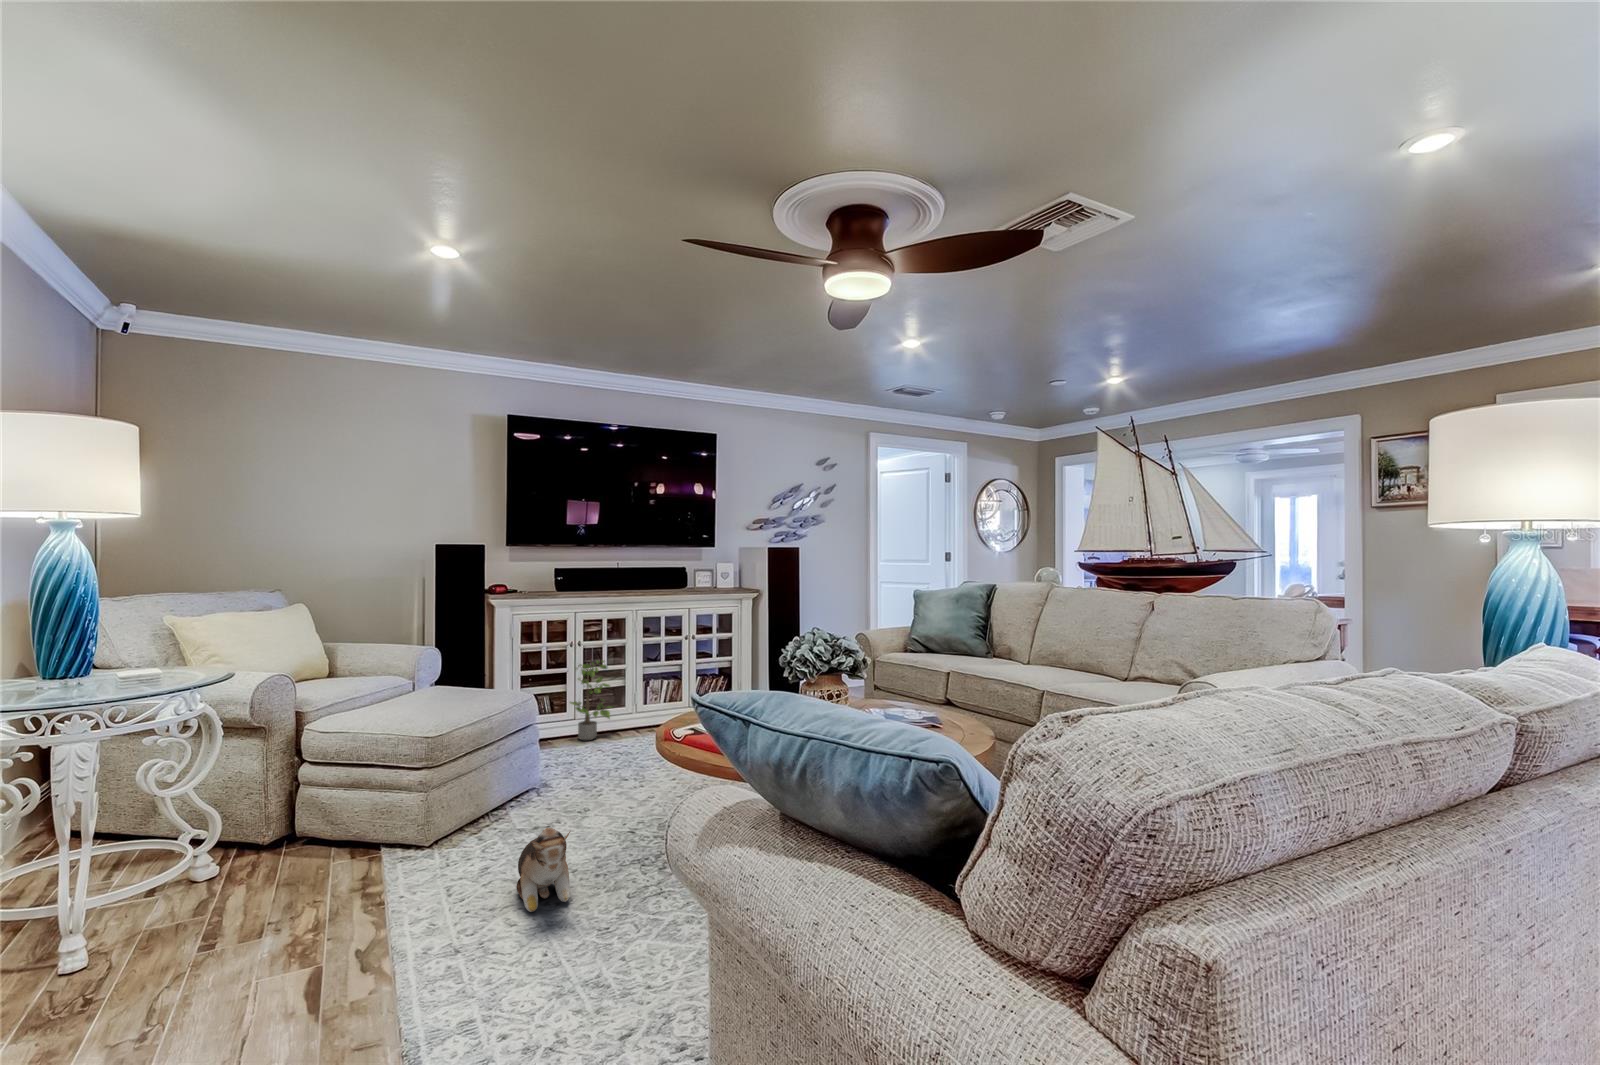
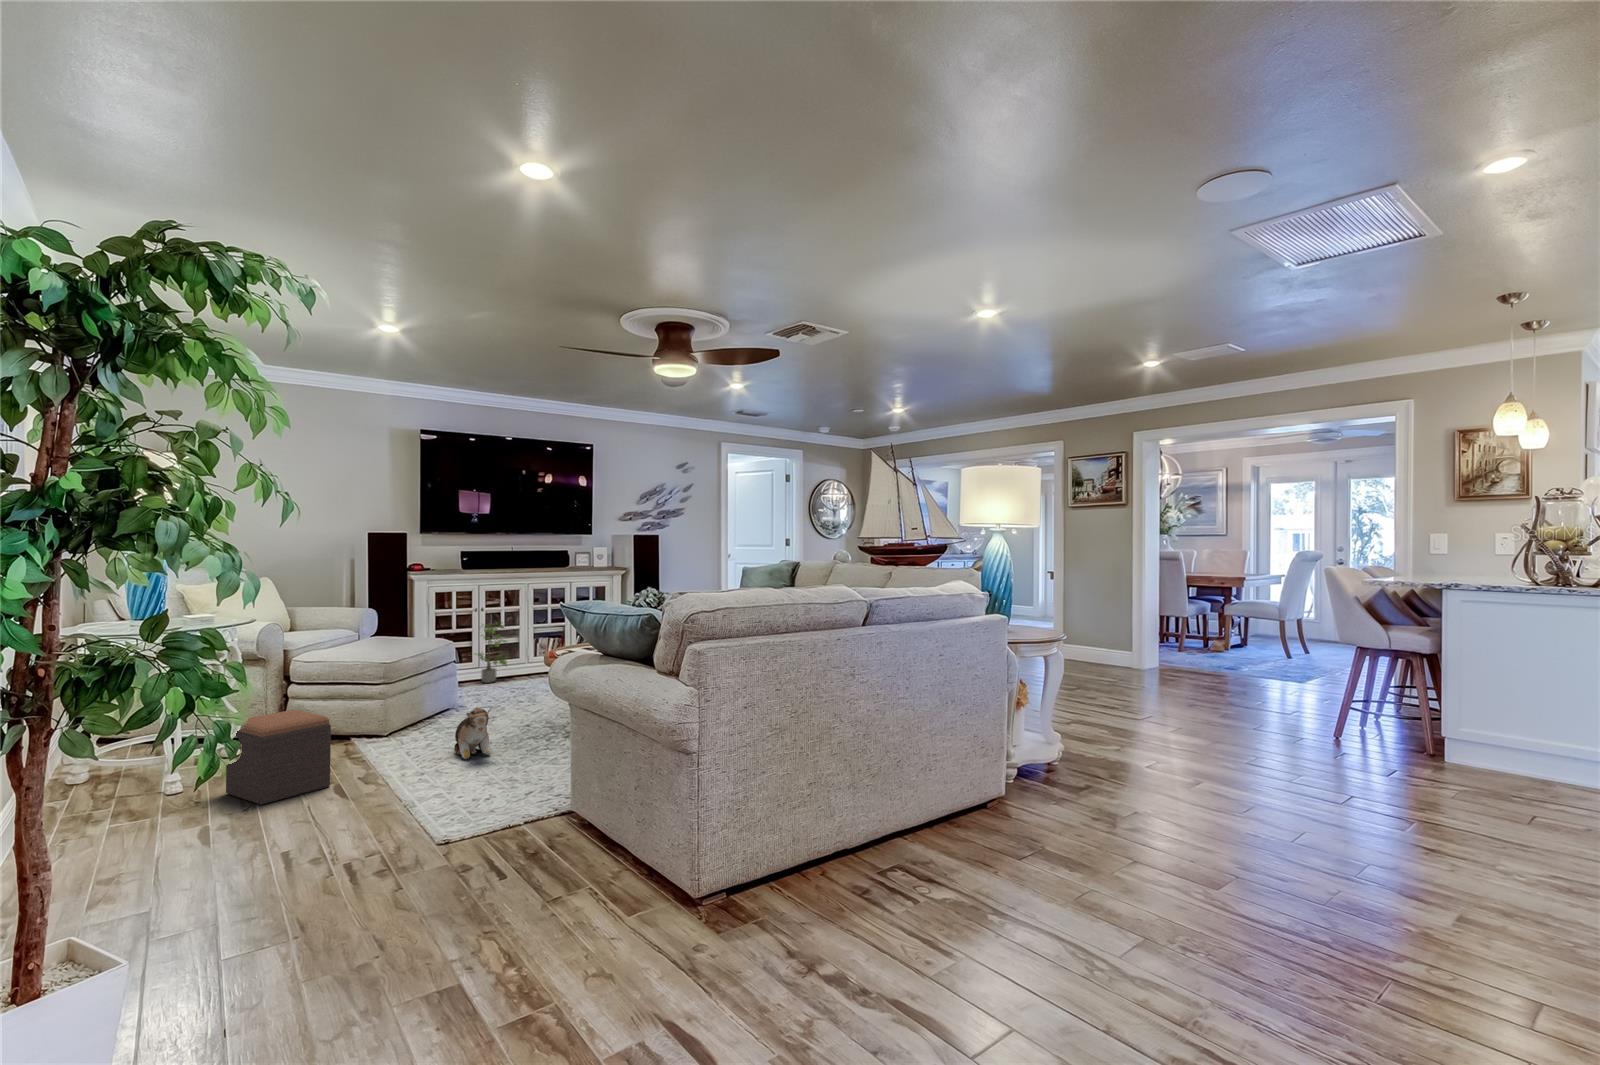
footstool: none [128,836,302,1033] -> present [226,710,331,805]

